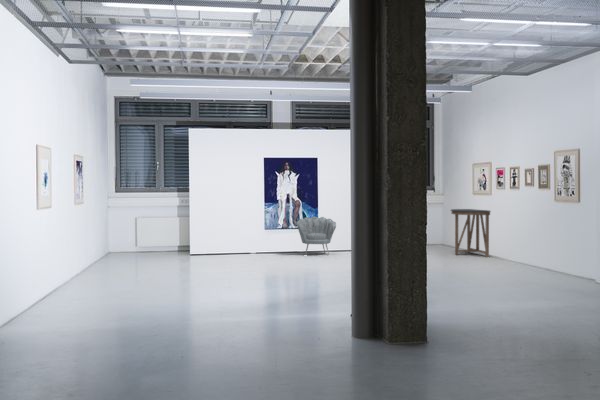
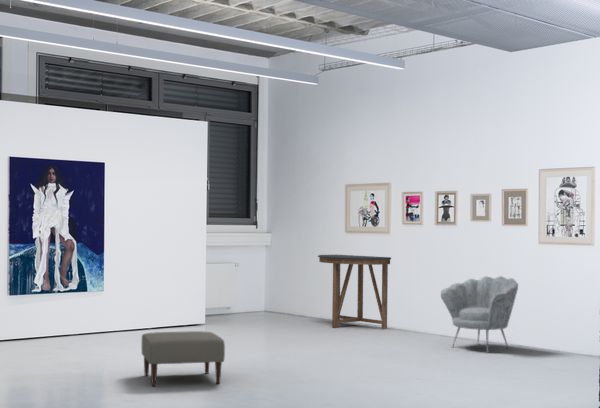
armchair: present [297,217,336,255] -> present [441,276,518,352]
ottoman: none [275,248,320,274] -> present [142,331,225,386]

